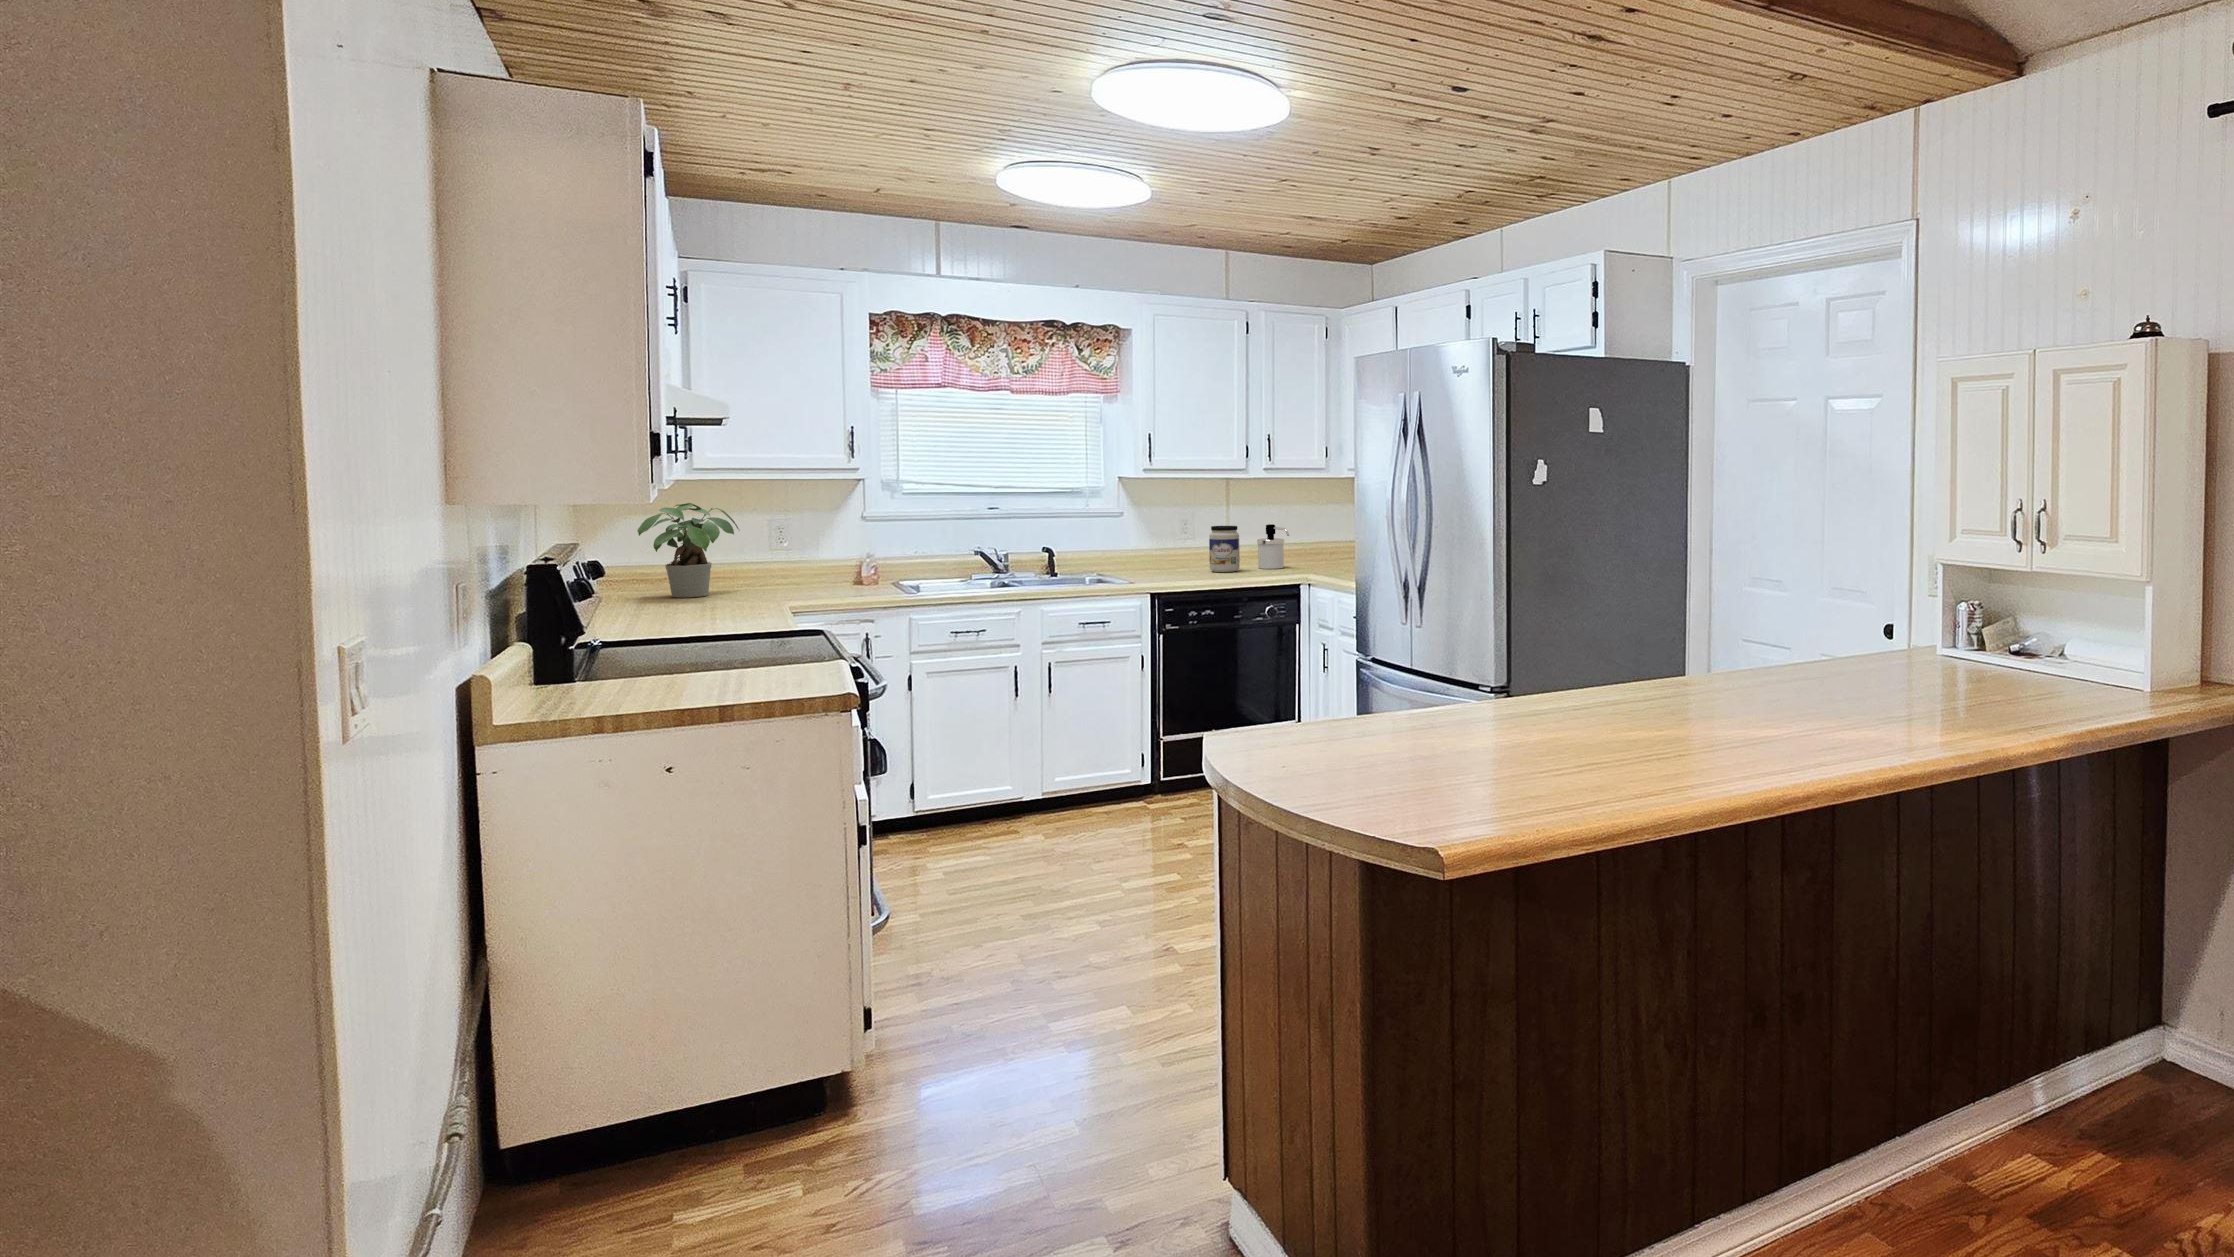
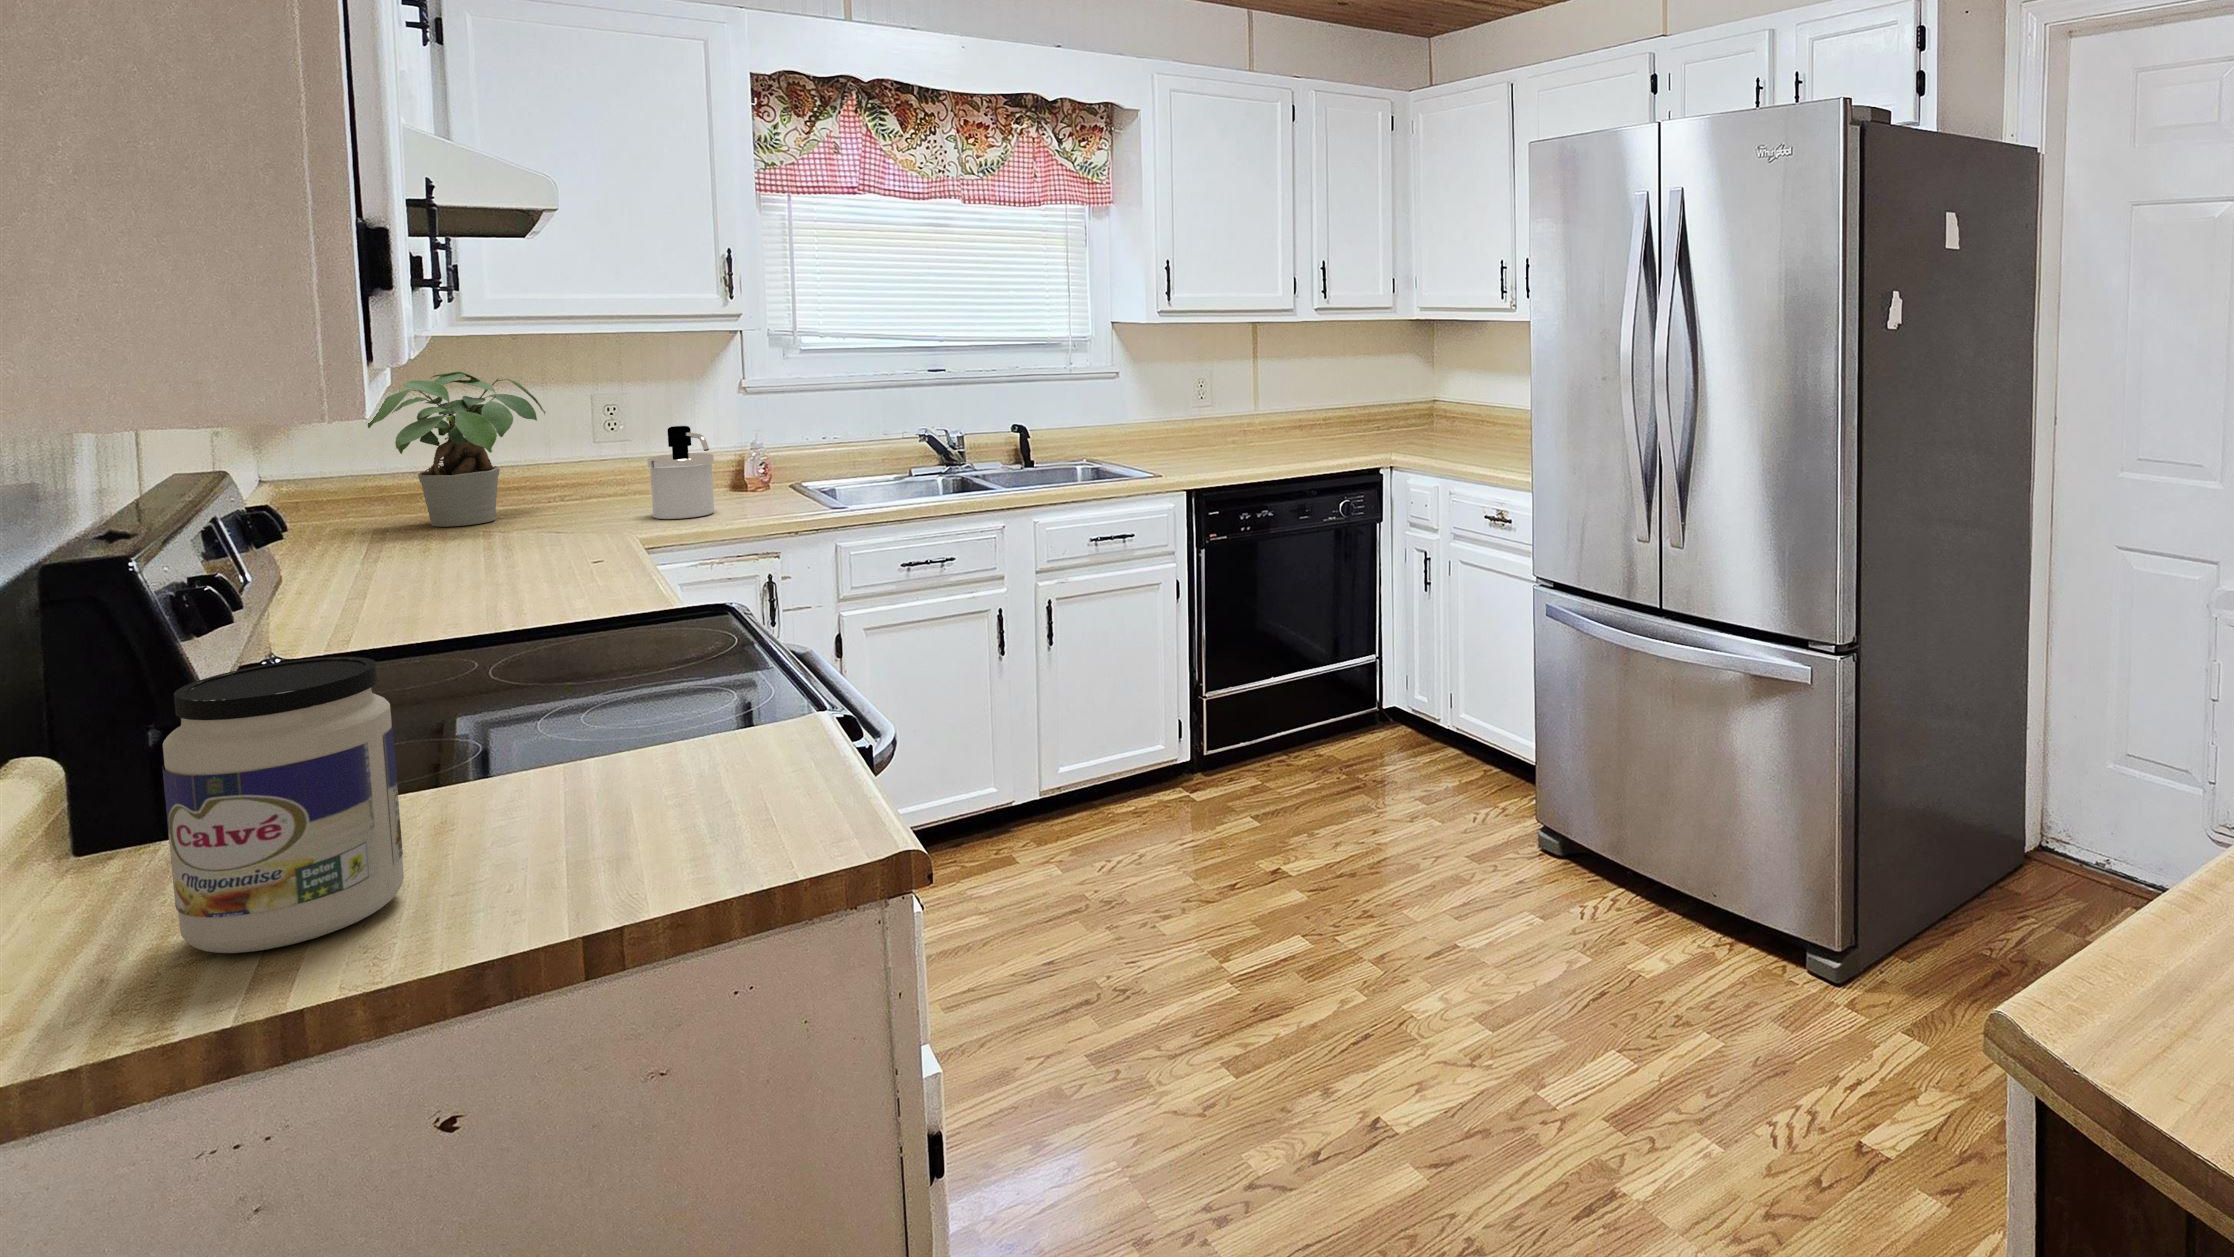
soap dispenser: present [1257,524,1289,569] -> present [647,426,714,519]
jar: present [1209,526,1240,572] -> present [162,657,404,953]

